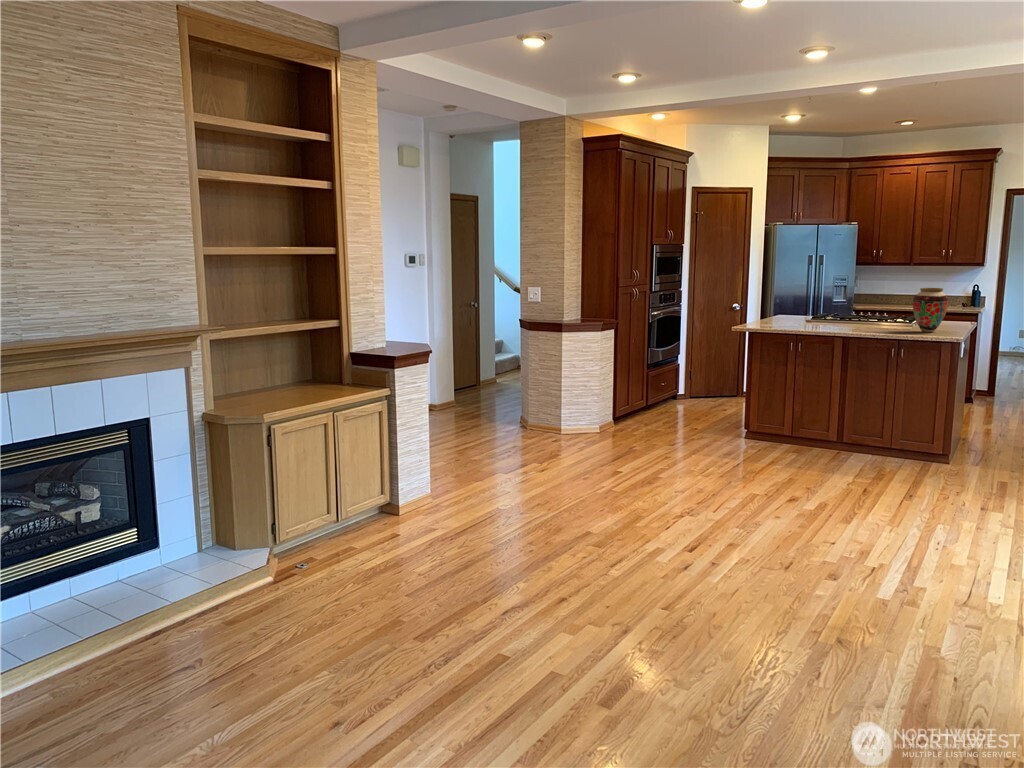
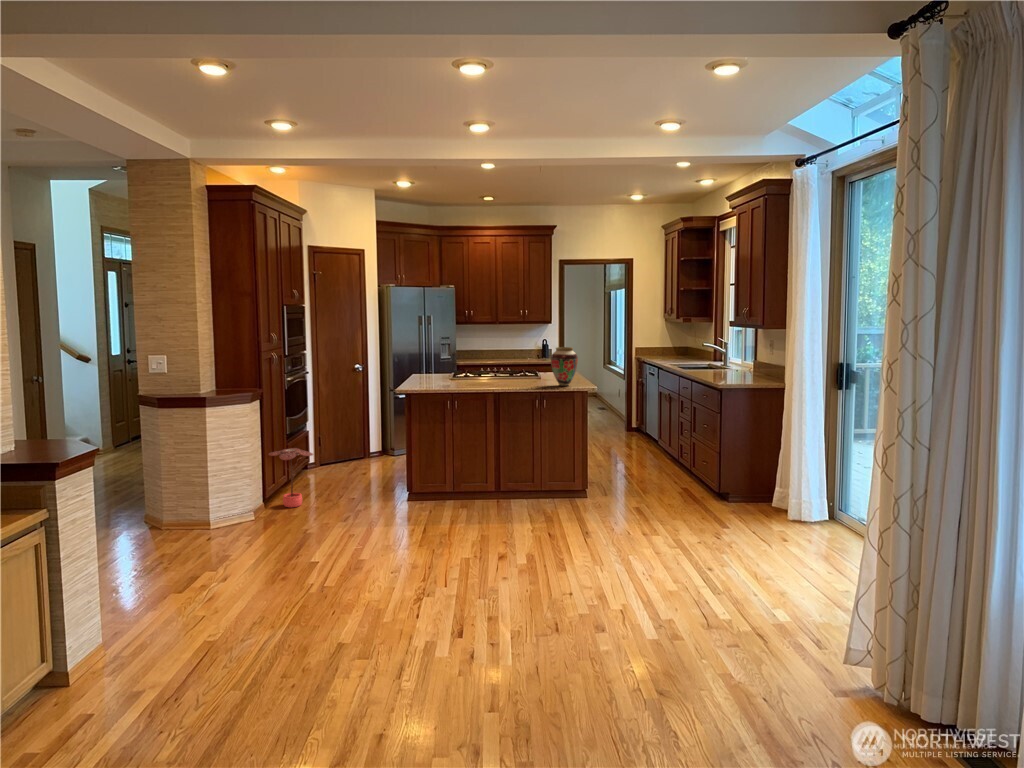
potted plant: none [620,375,658,428] -> present [269,448,313,507]

